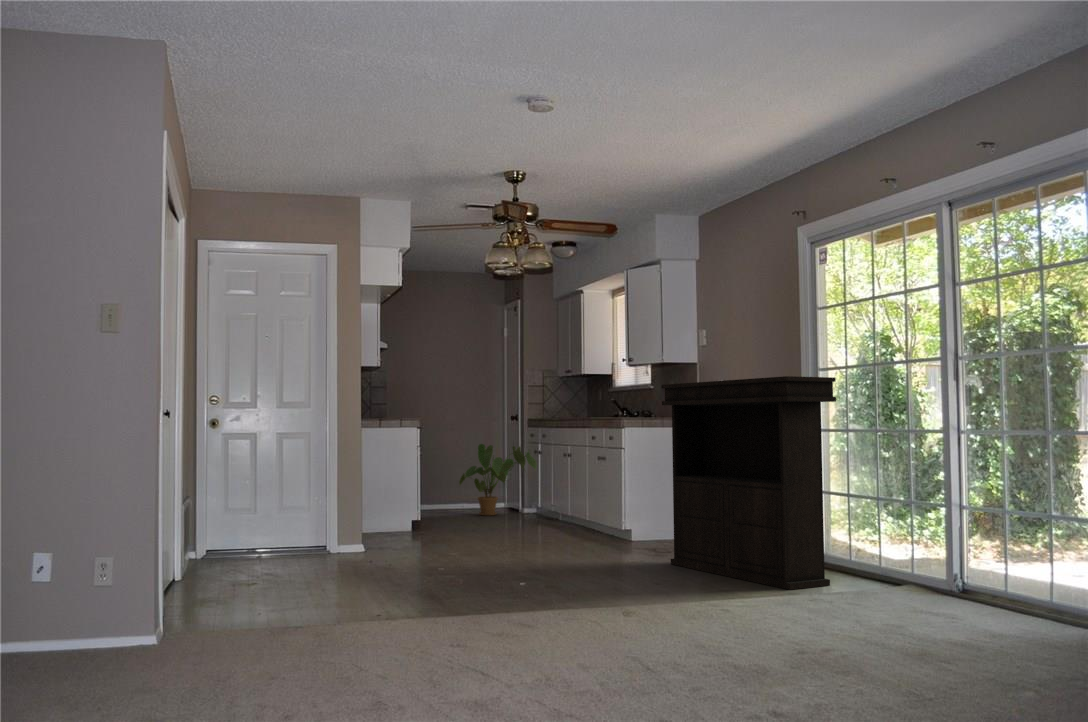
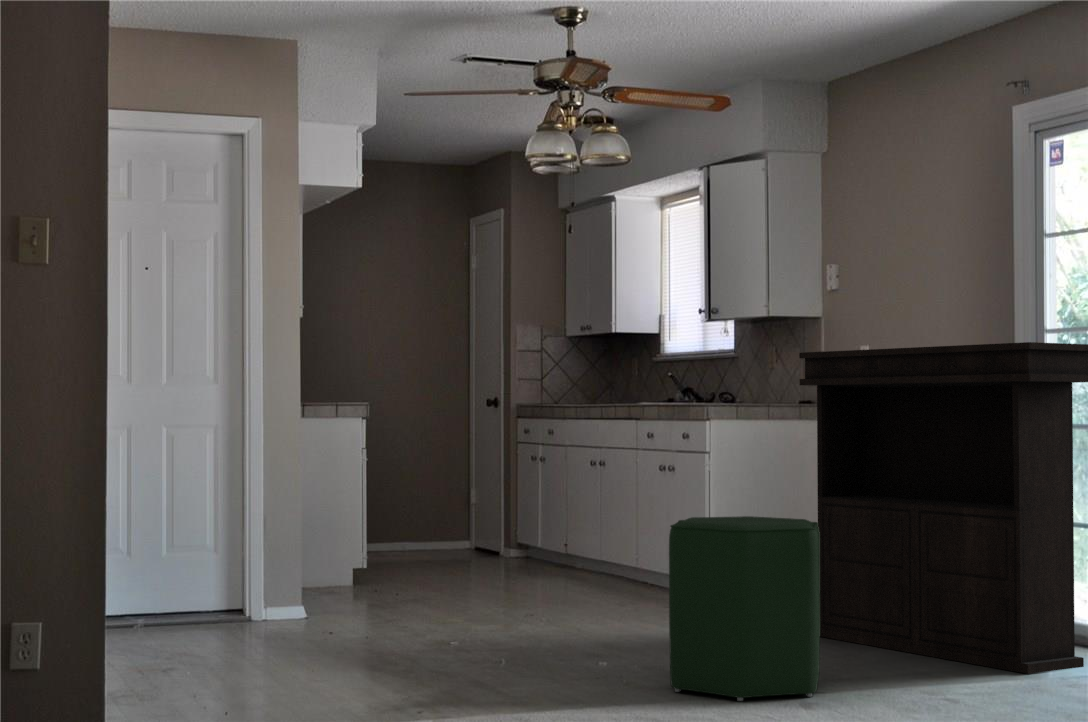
house plant: present [459,444,537,516] -> none [409,444,536,559]
ottoman: none [550,489,649,606] -> present [669,516,820,701]

